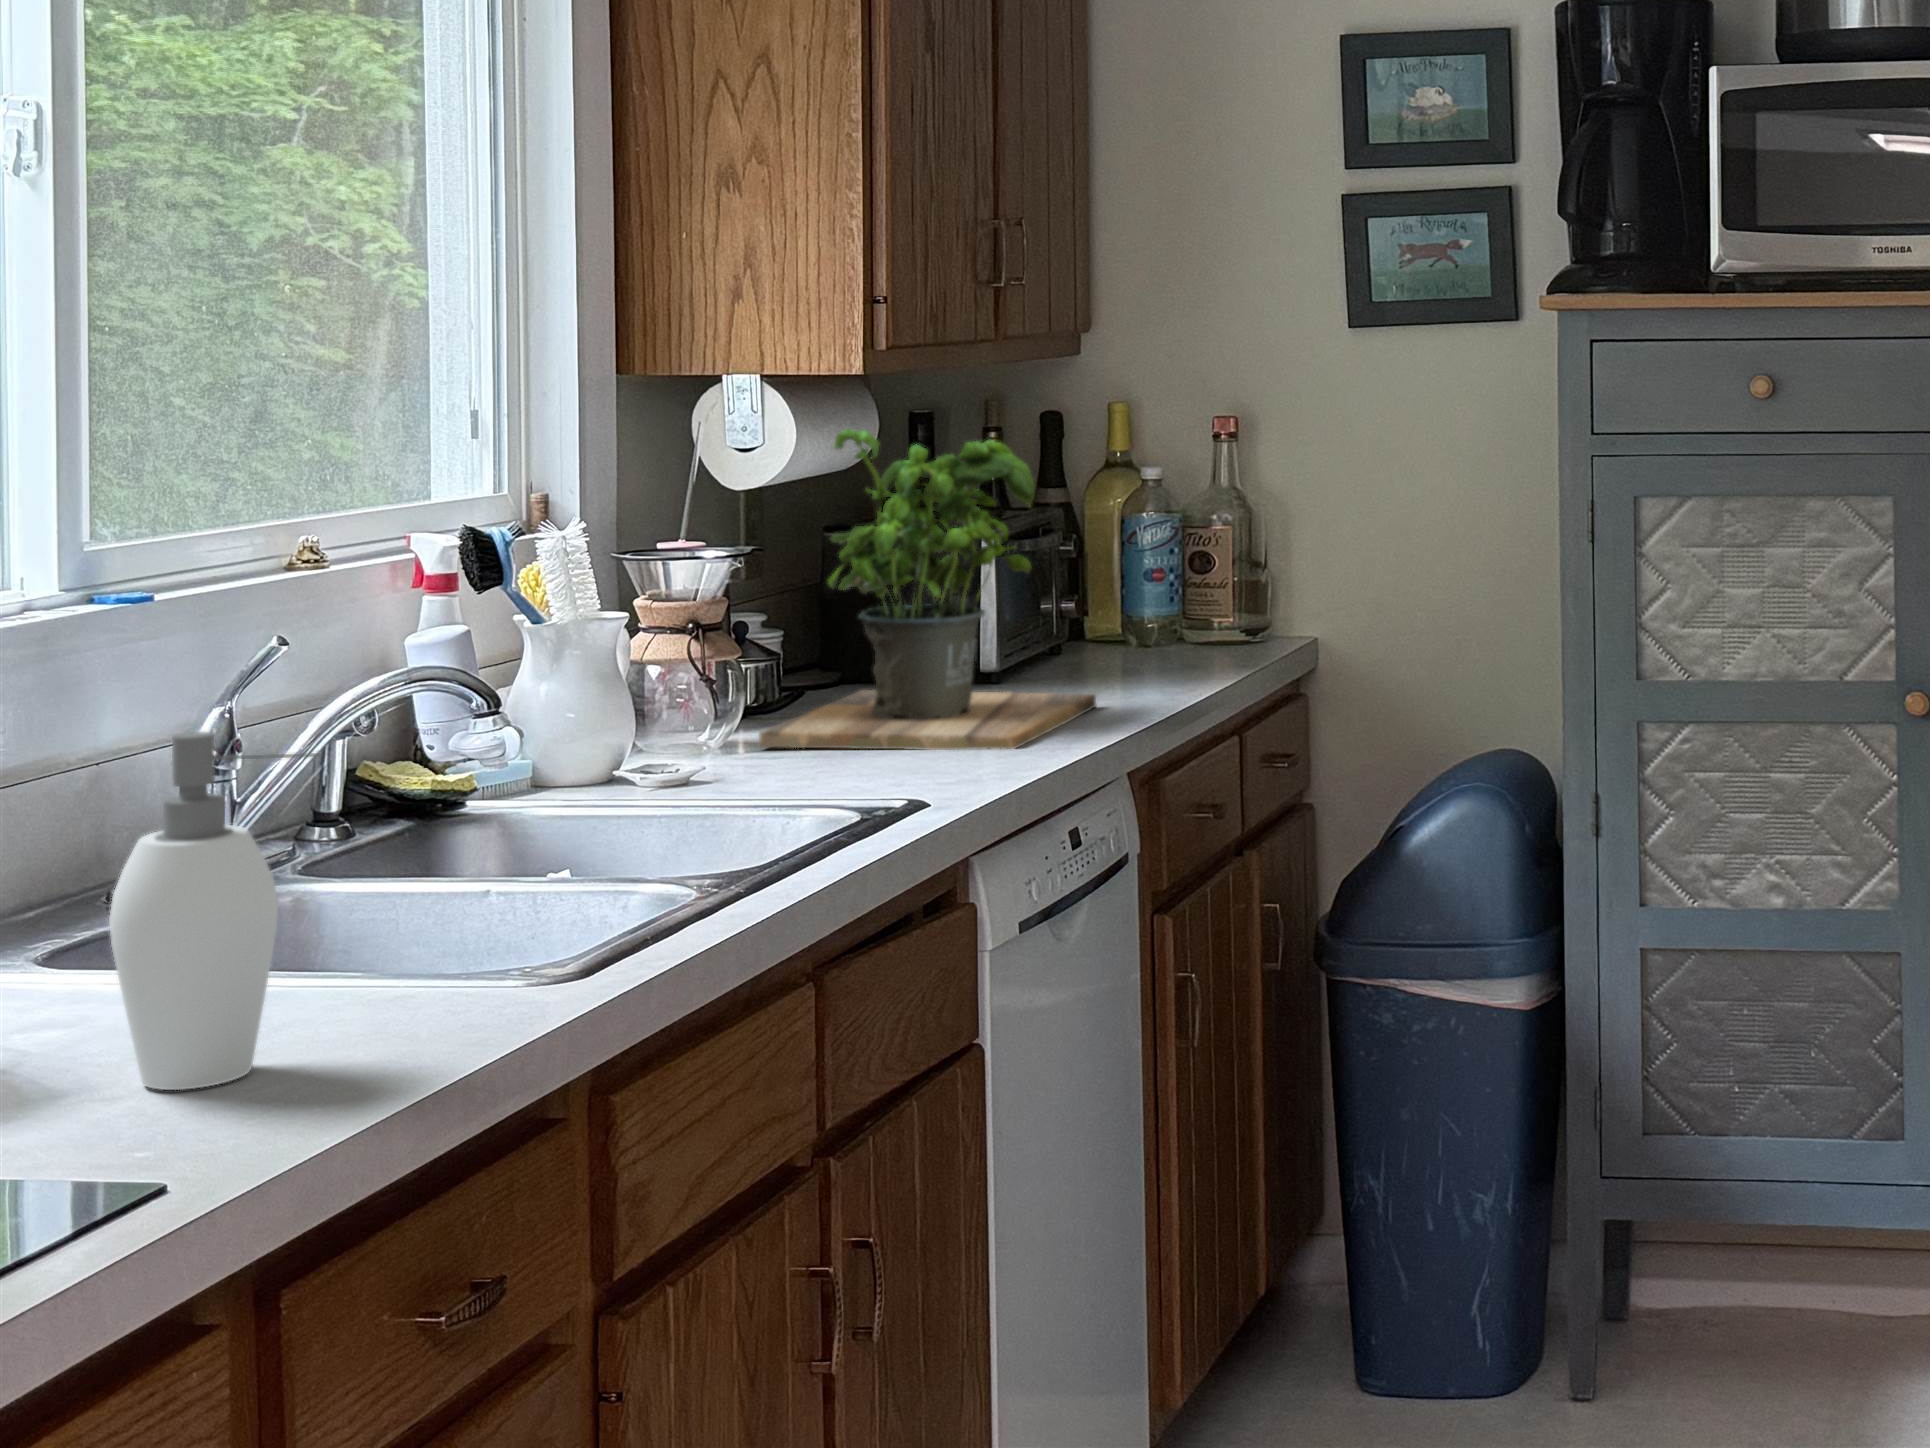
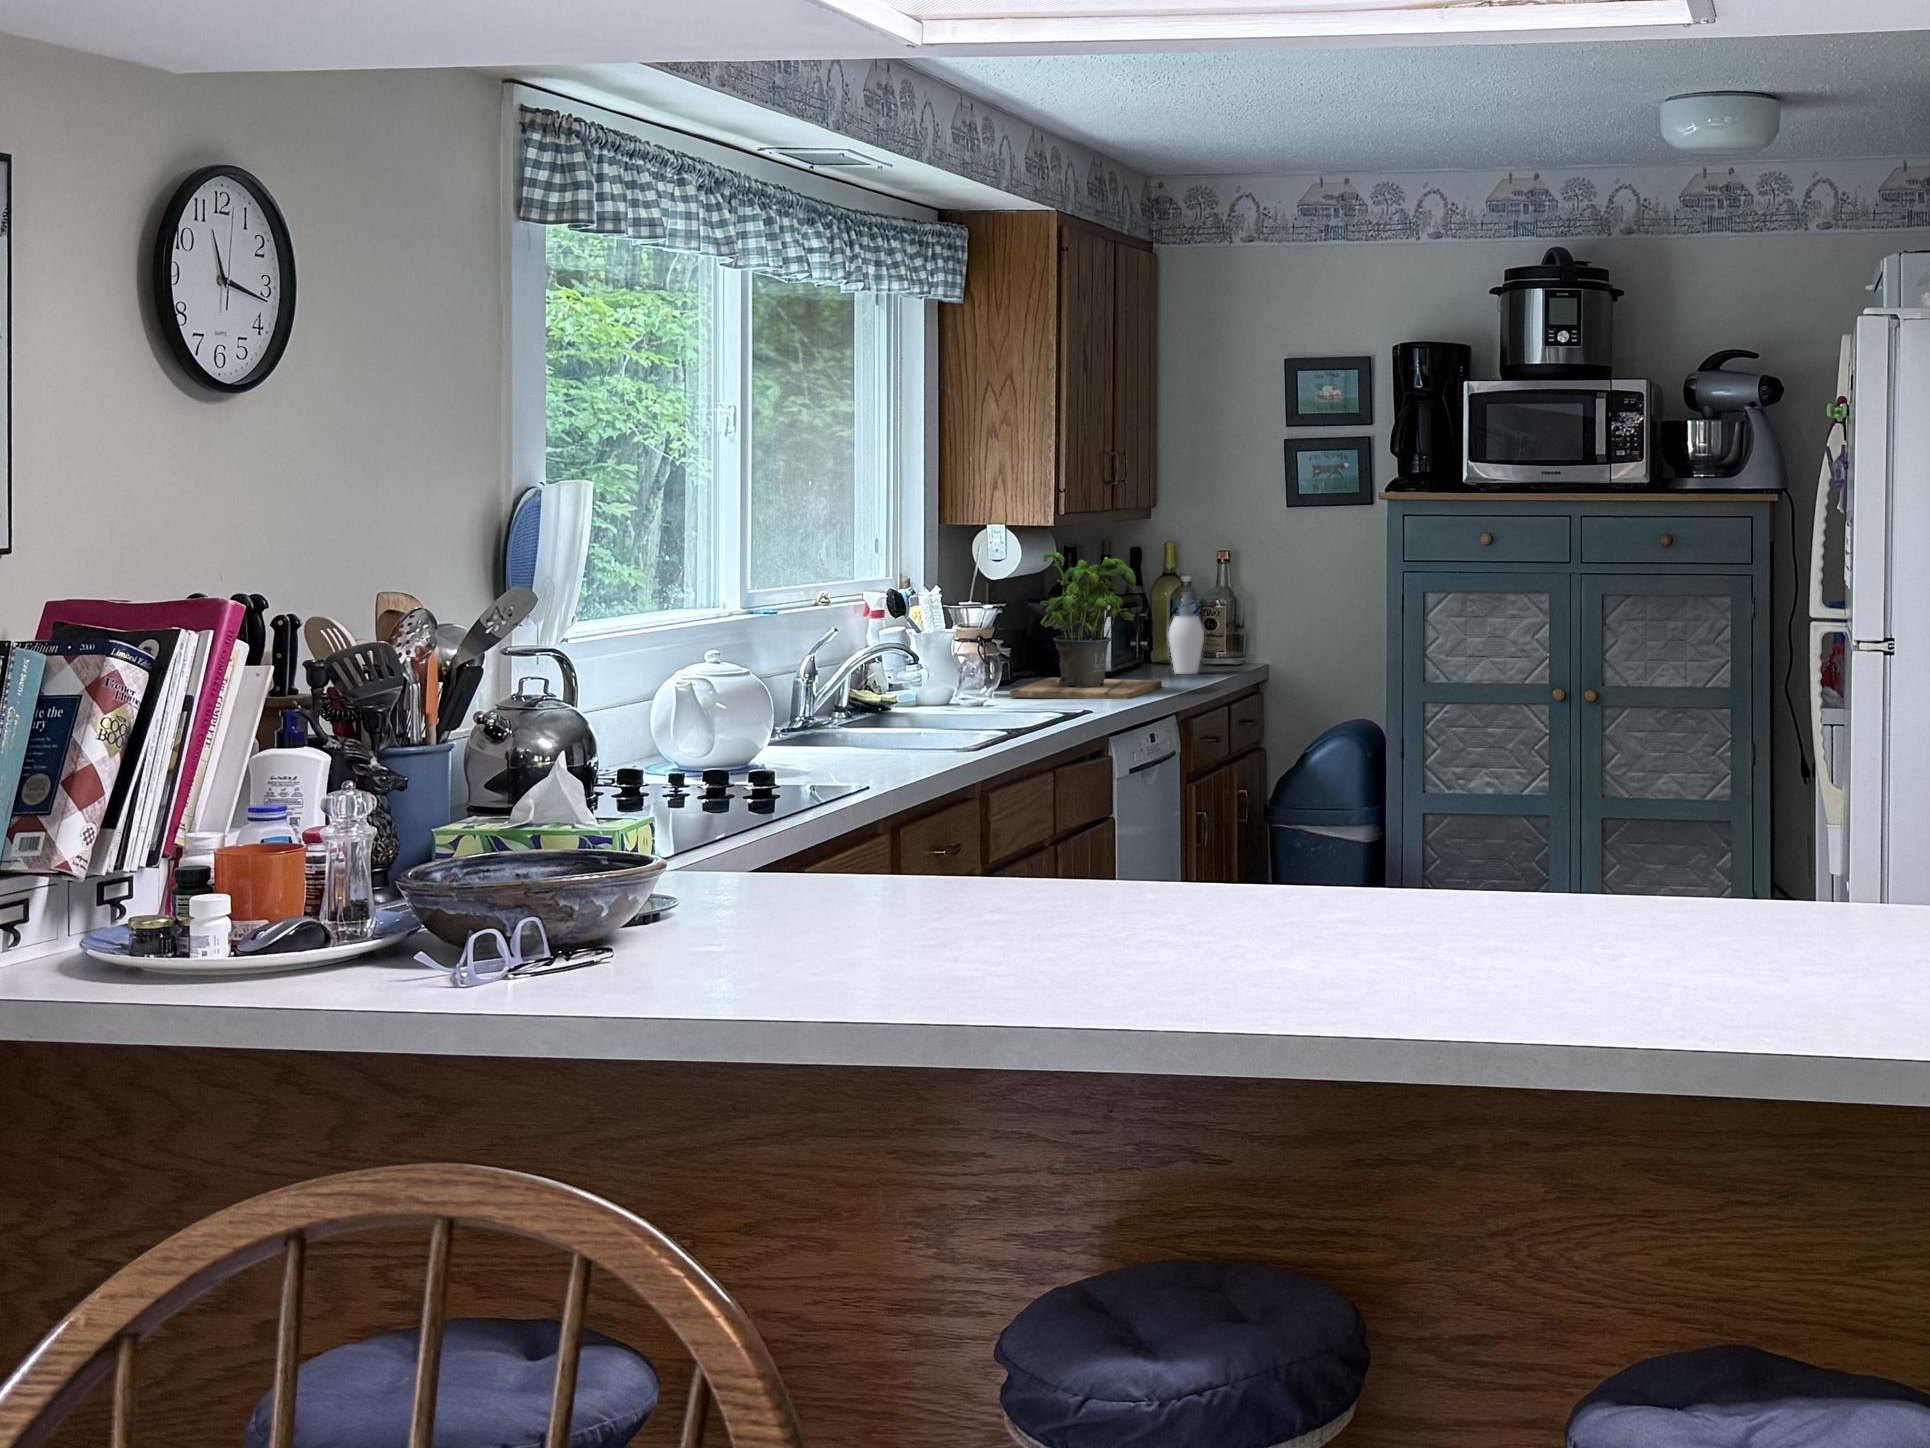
soap dispenser: present [109,732,321,1090] -> present [1168,593,1204,674]

